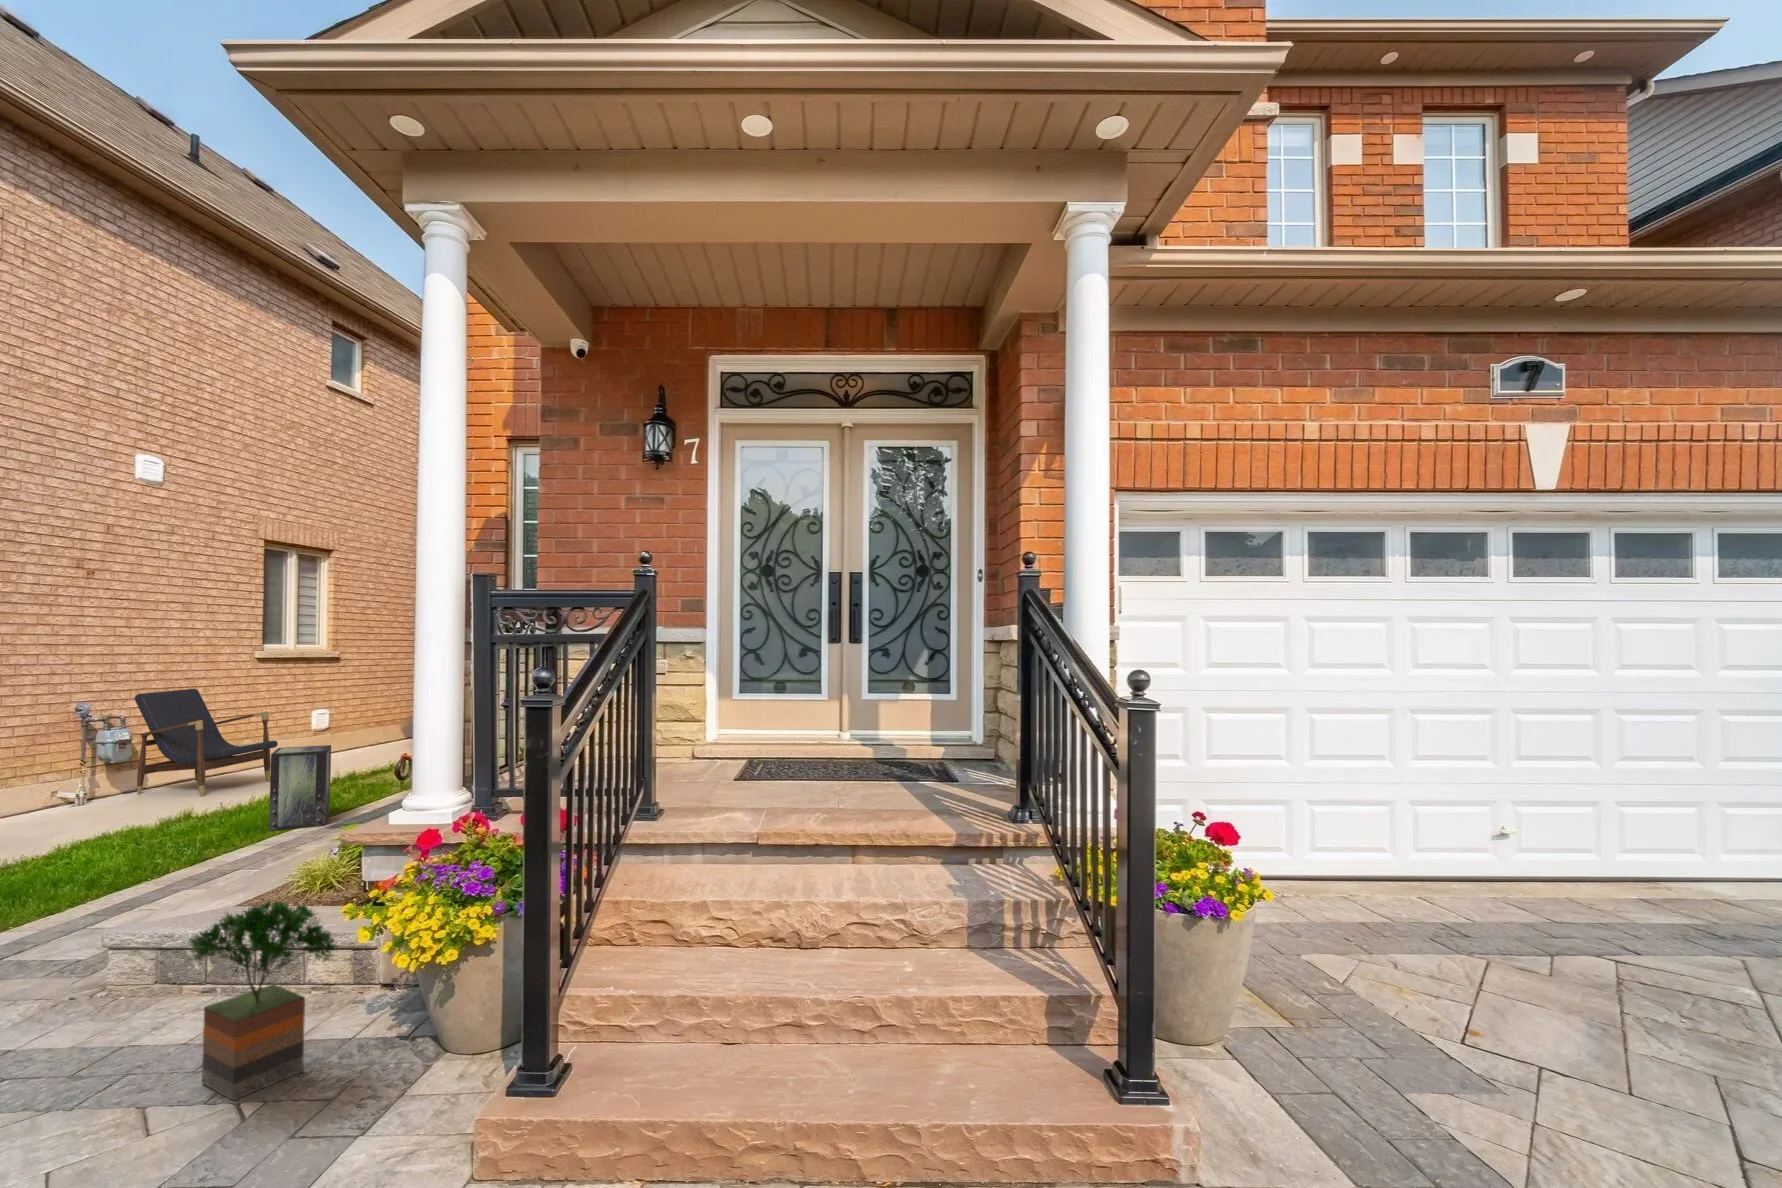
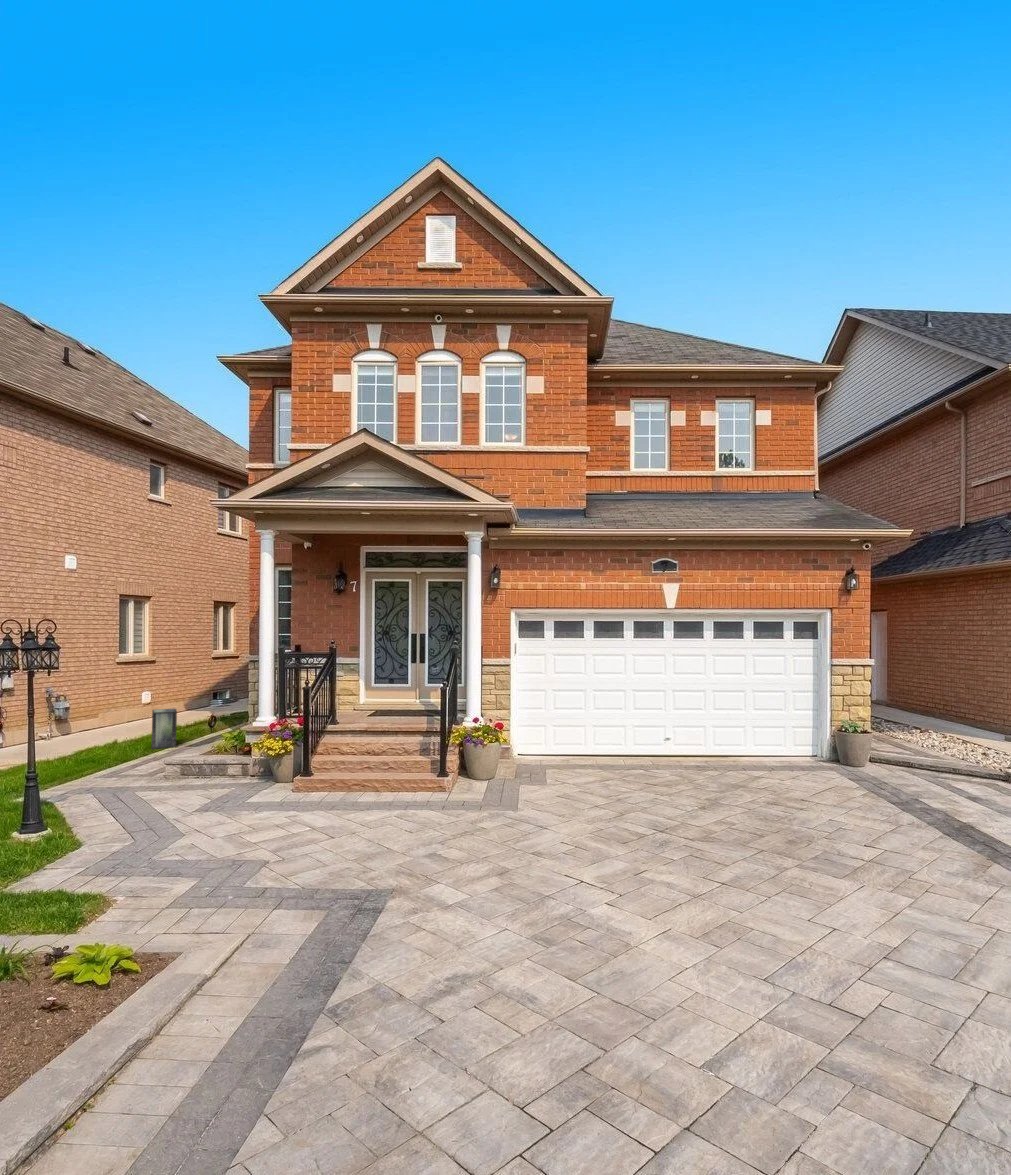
lounge chair: present [135,689,278,797] -> none [67,677,135,734]
potted tree: present [188,902,337,1100] -> none [192,763,237,822]

